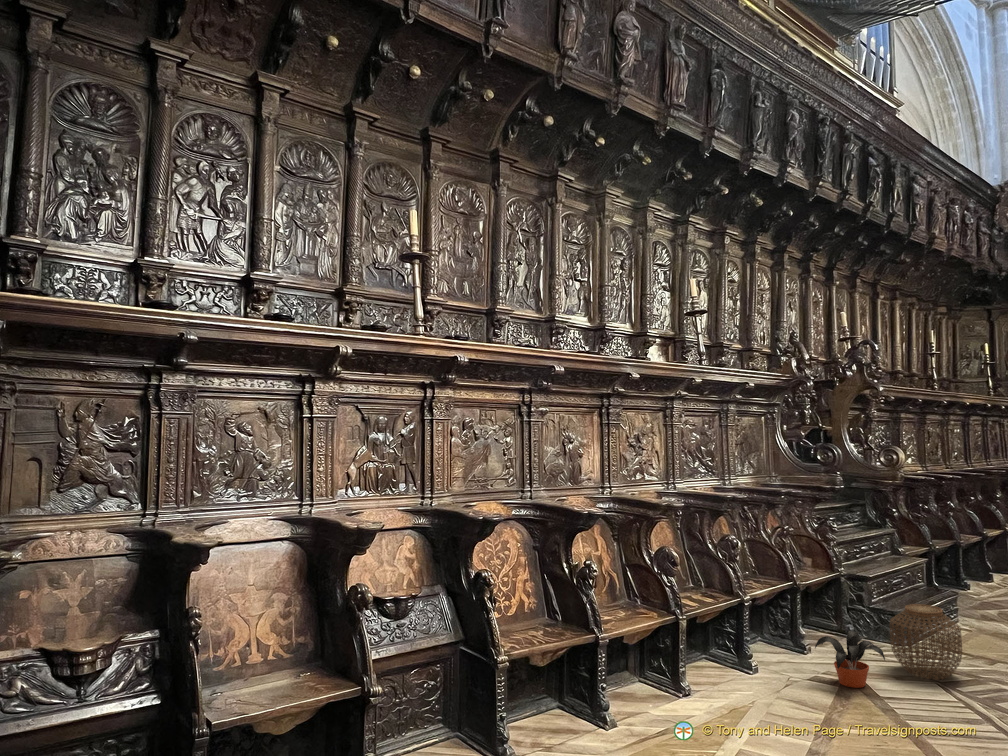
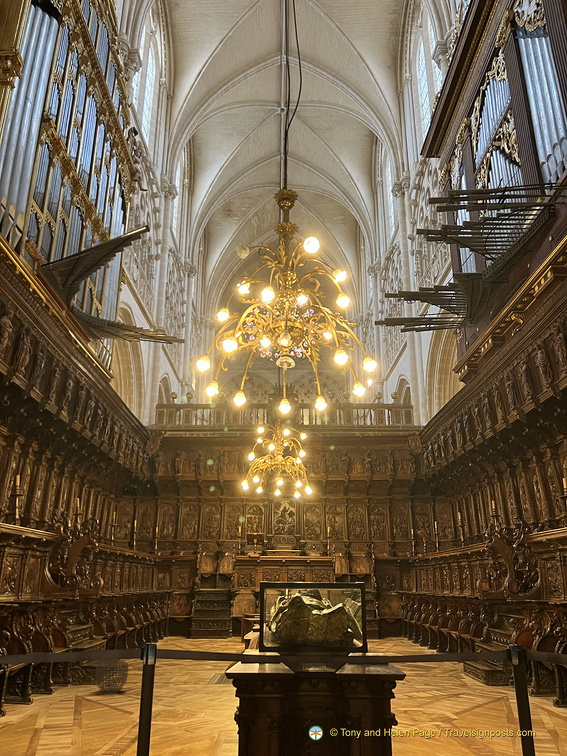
potted plant: present [815,630,885,688] -> none [64,671,97,700]

